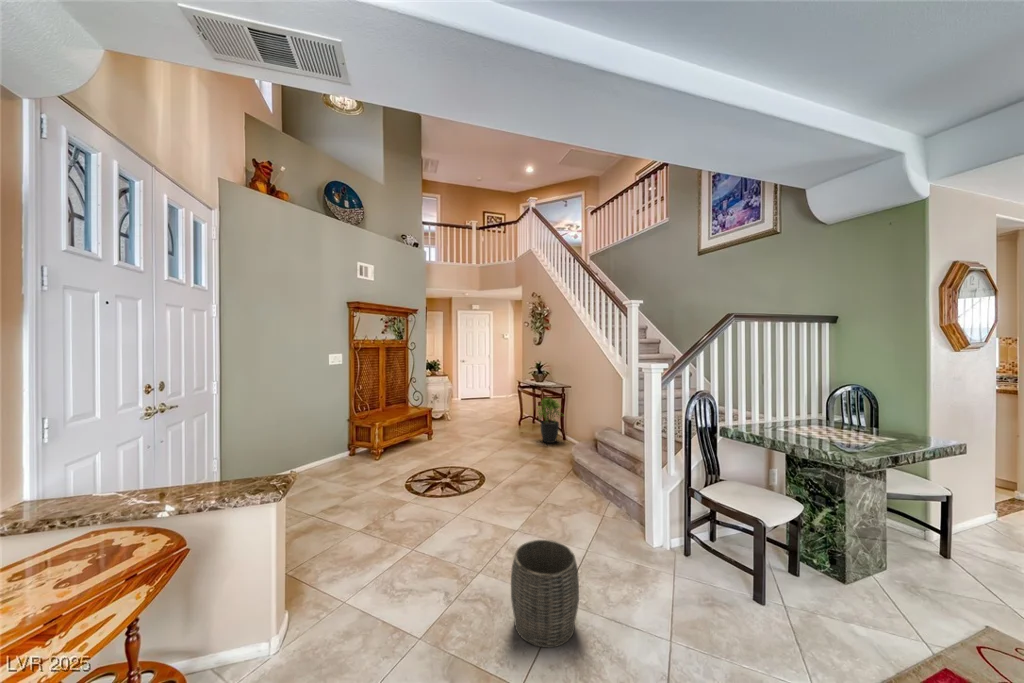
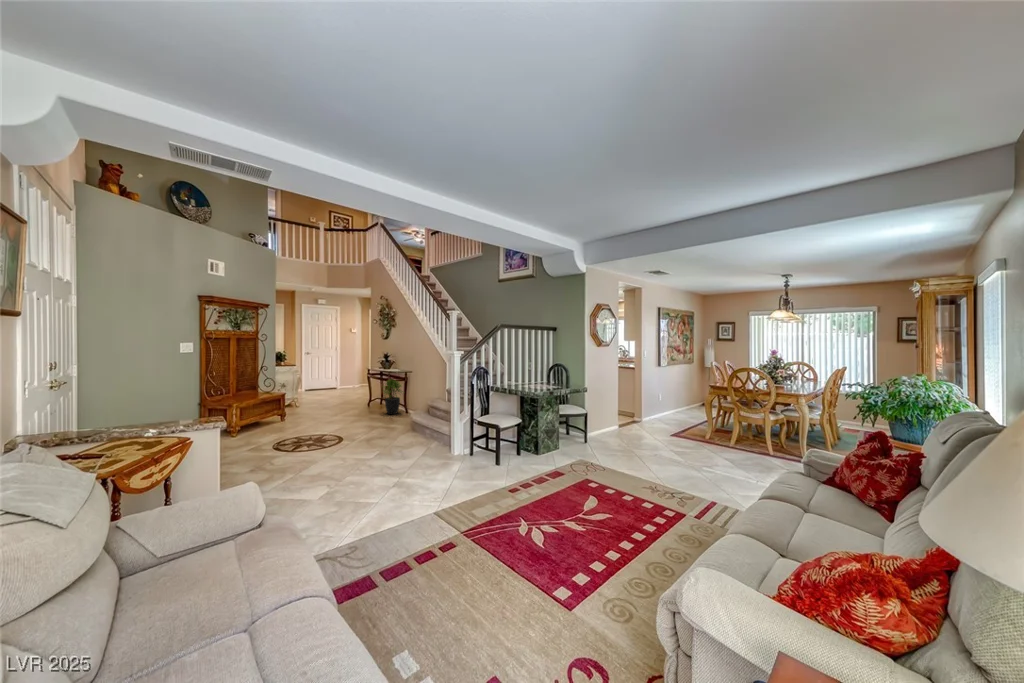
woven basket: present [511,540,579,648] -> none [367,449,406,499]

